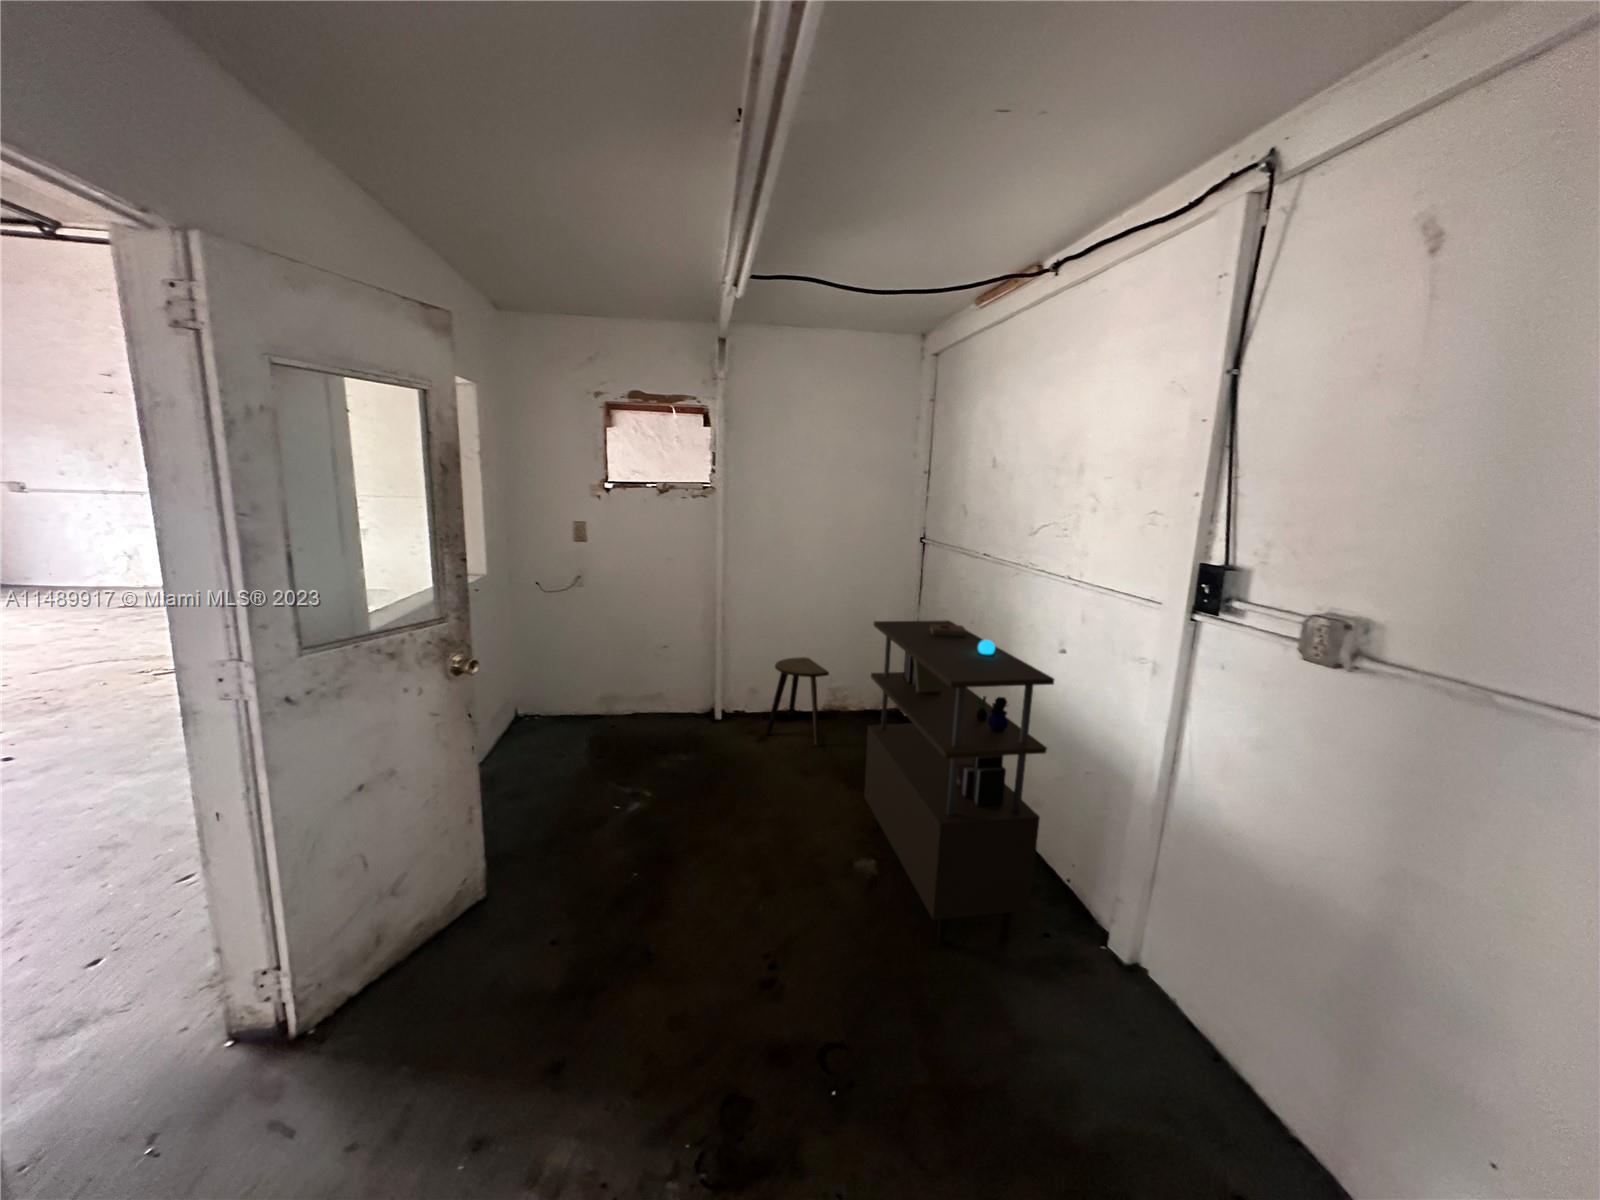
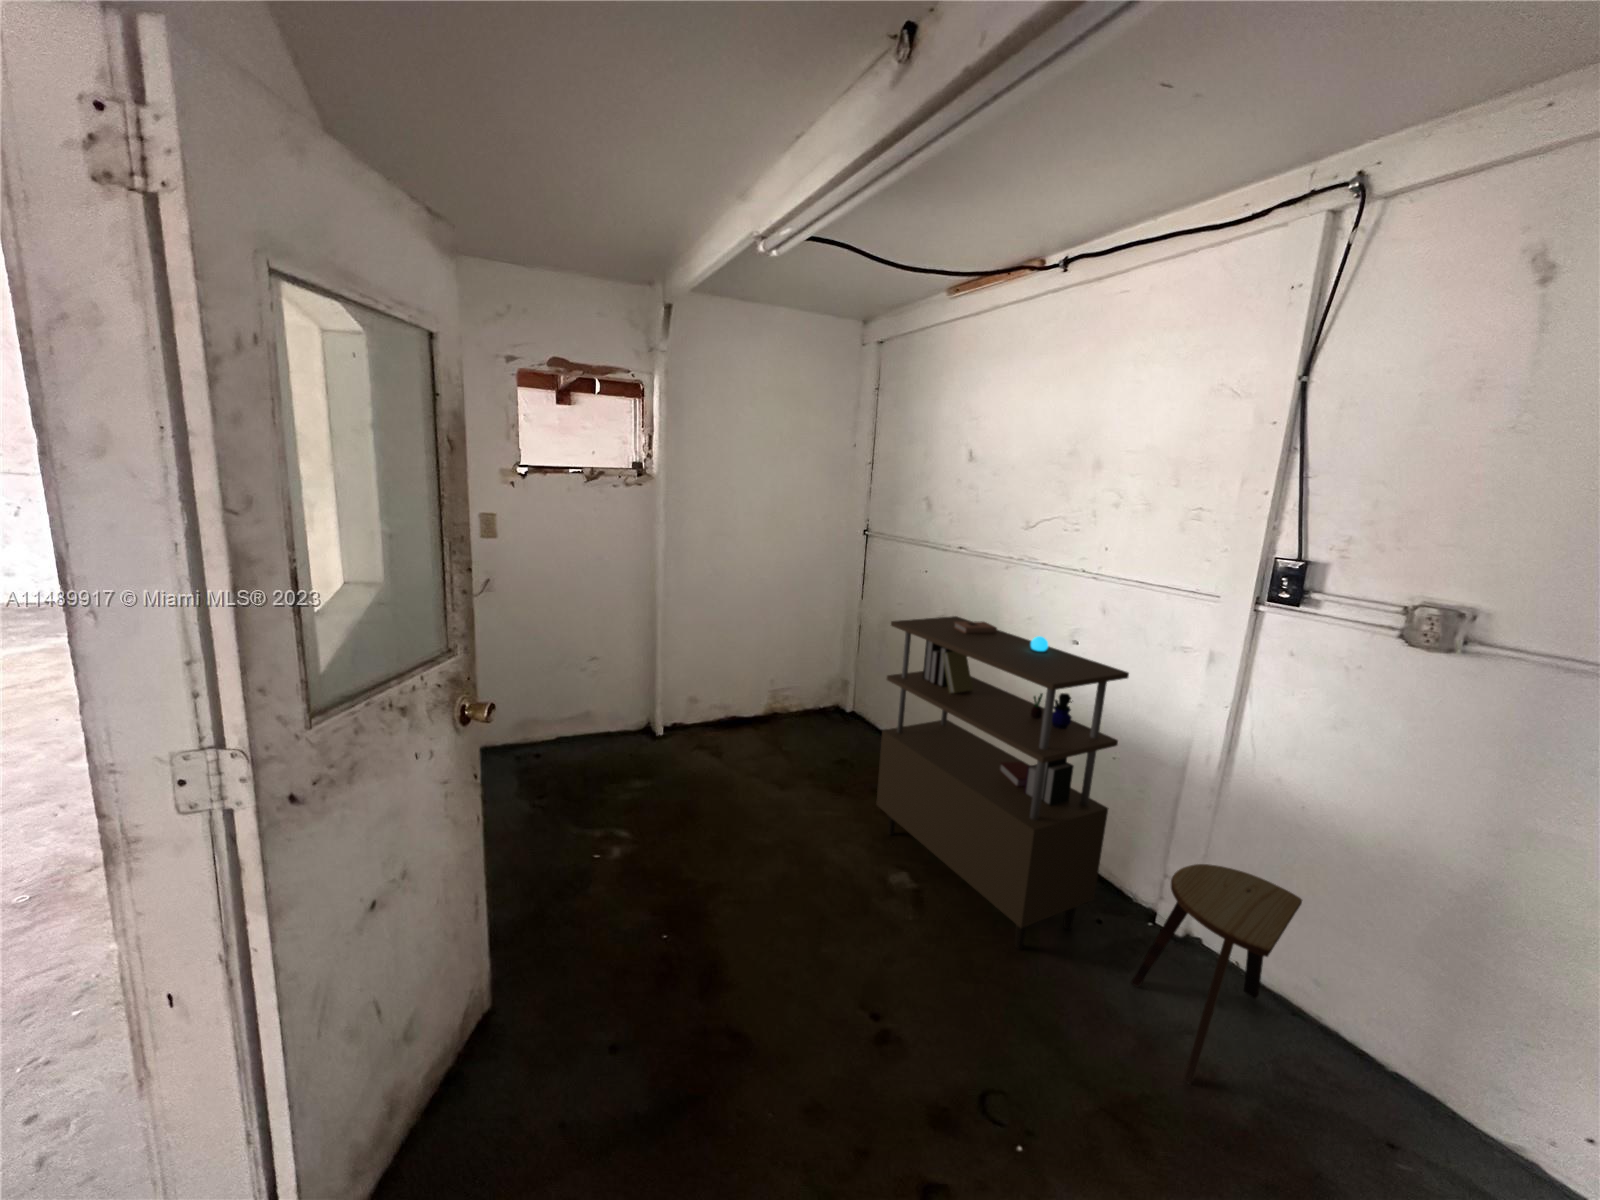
stool: present [766,657,829,745] -> present [1131,864,1302,1084]

